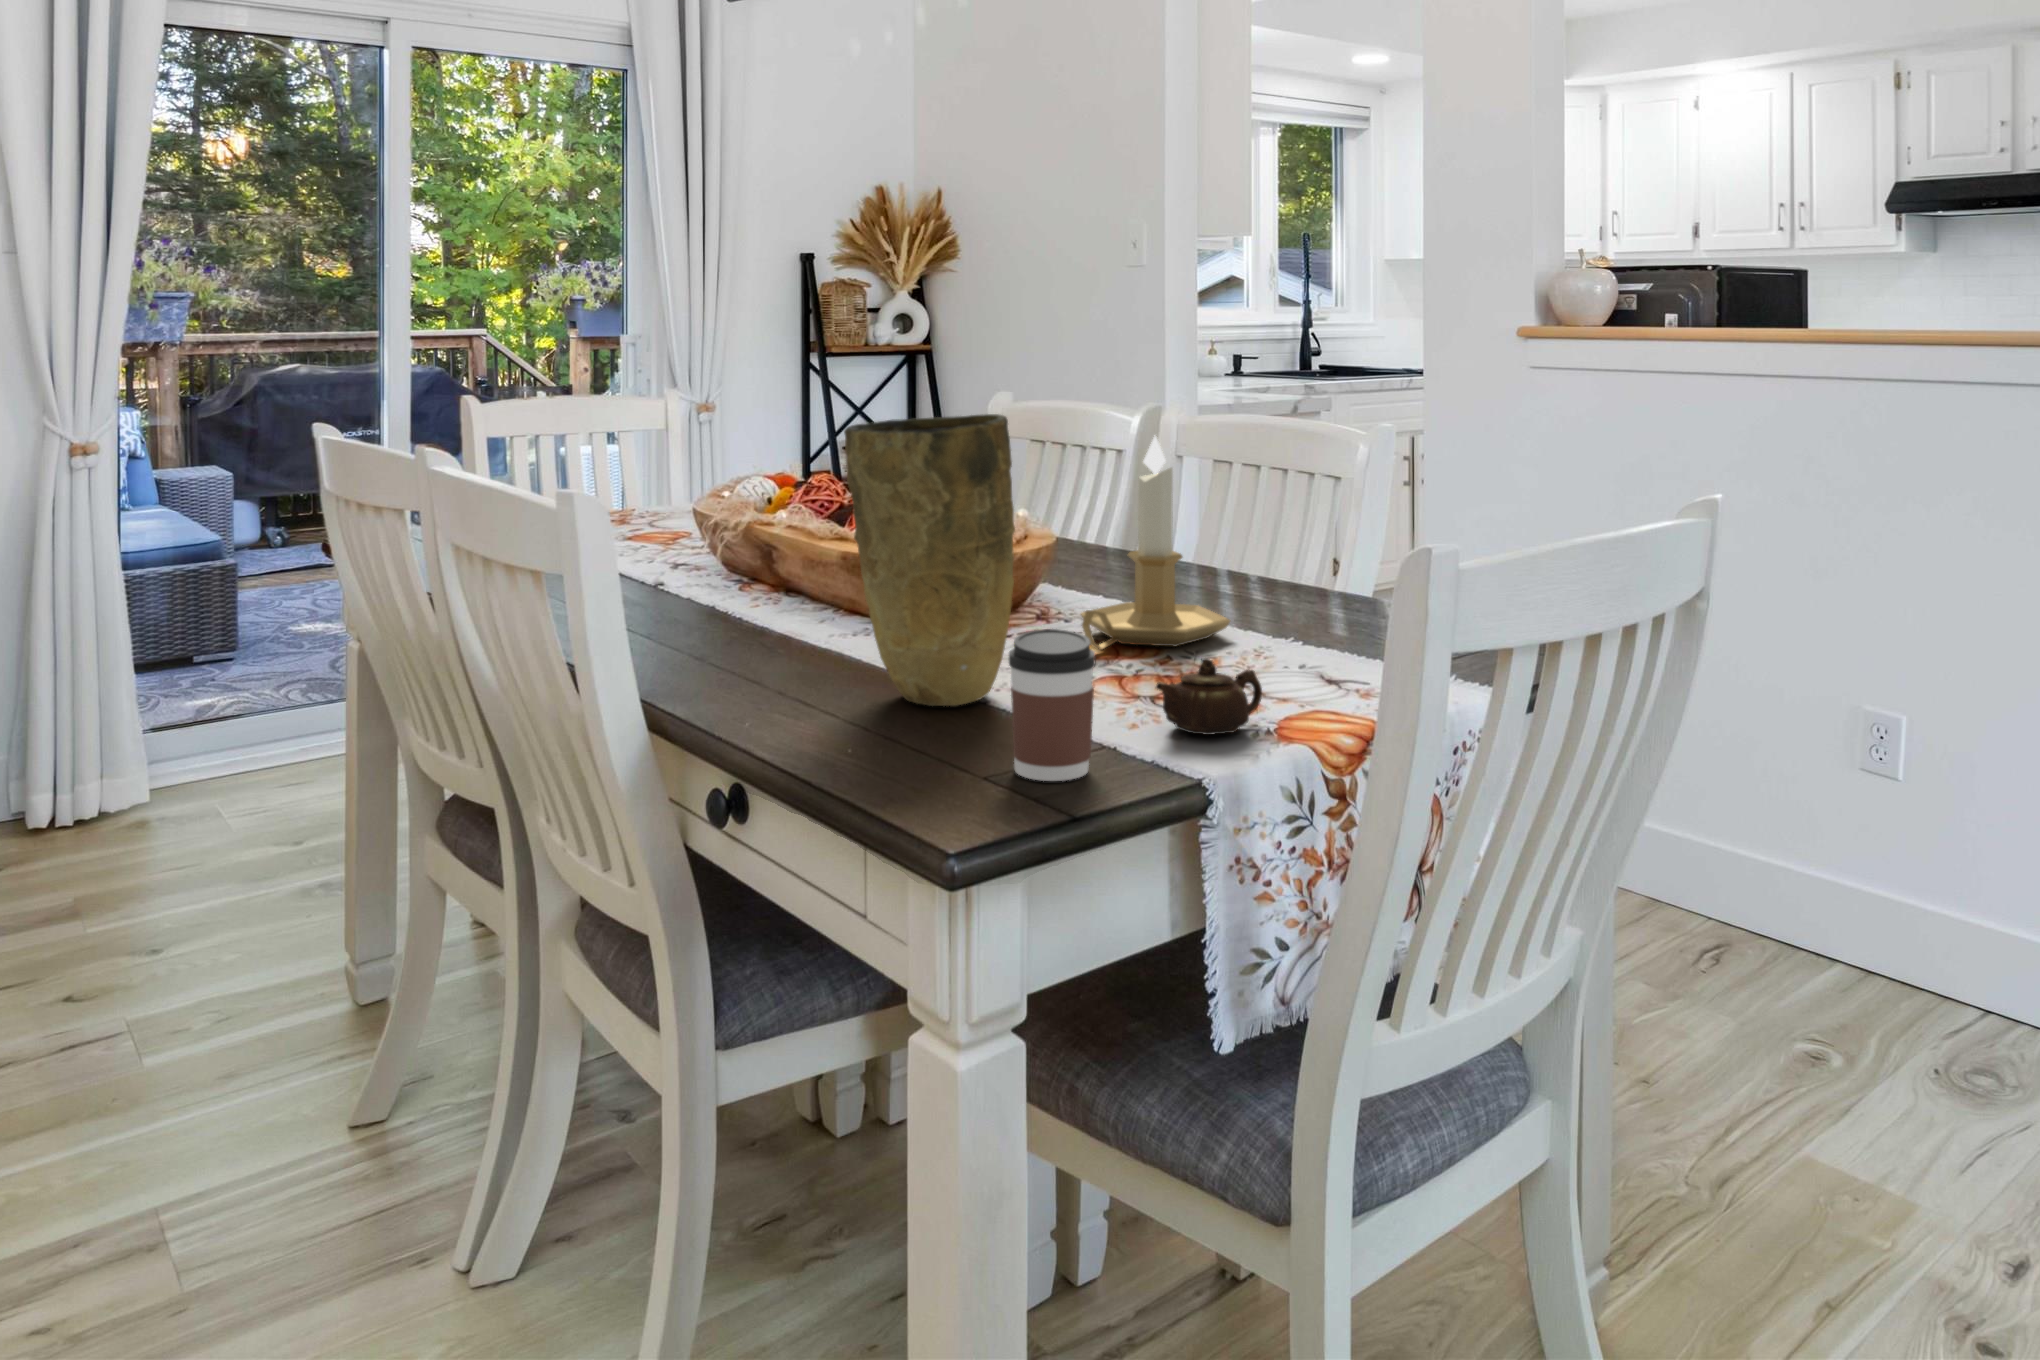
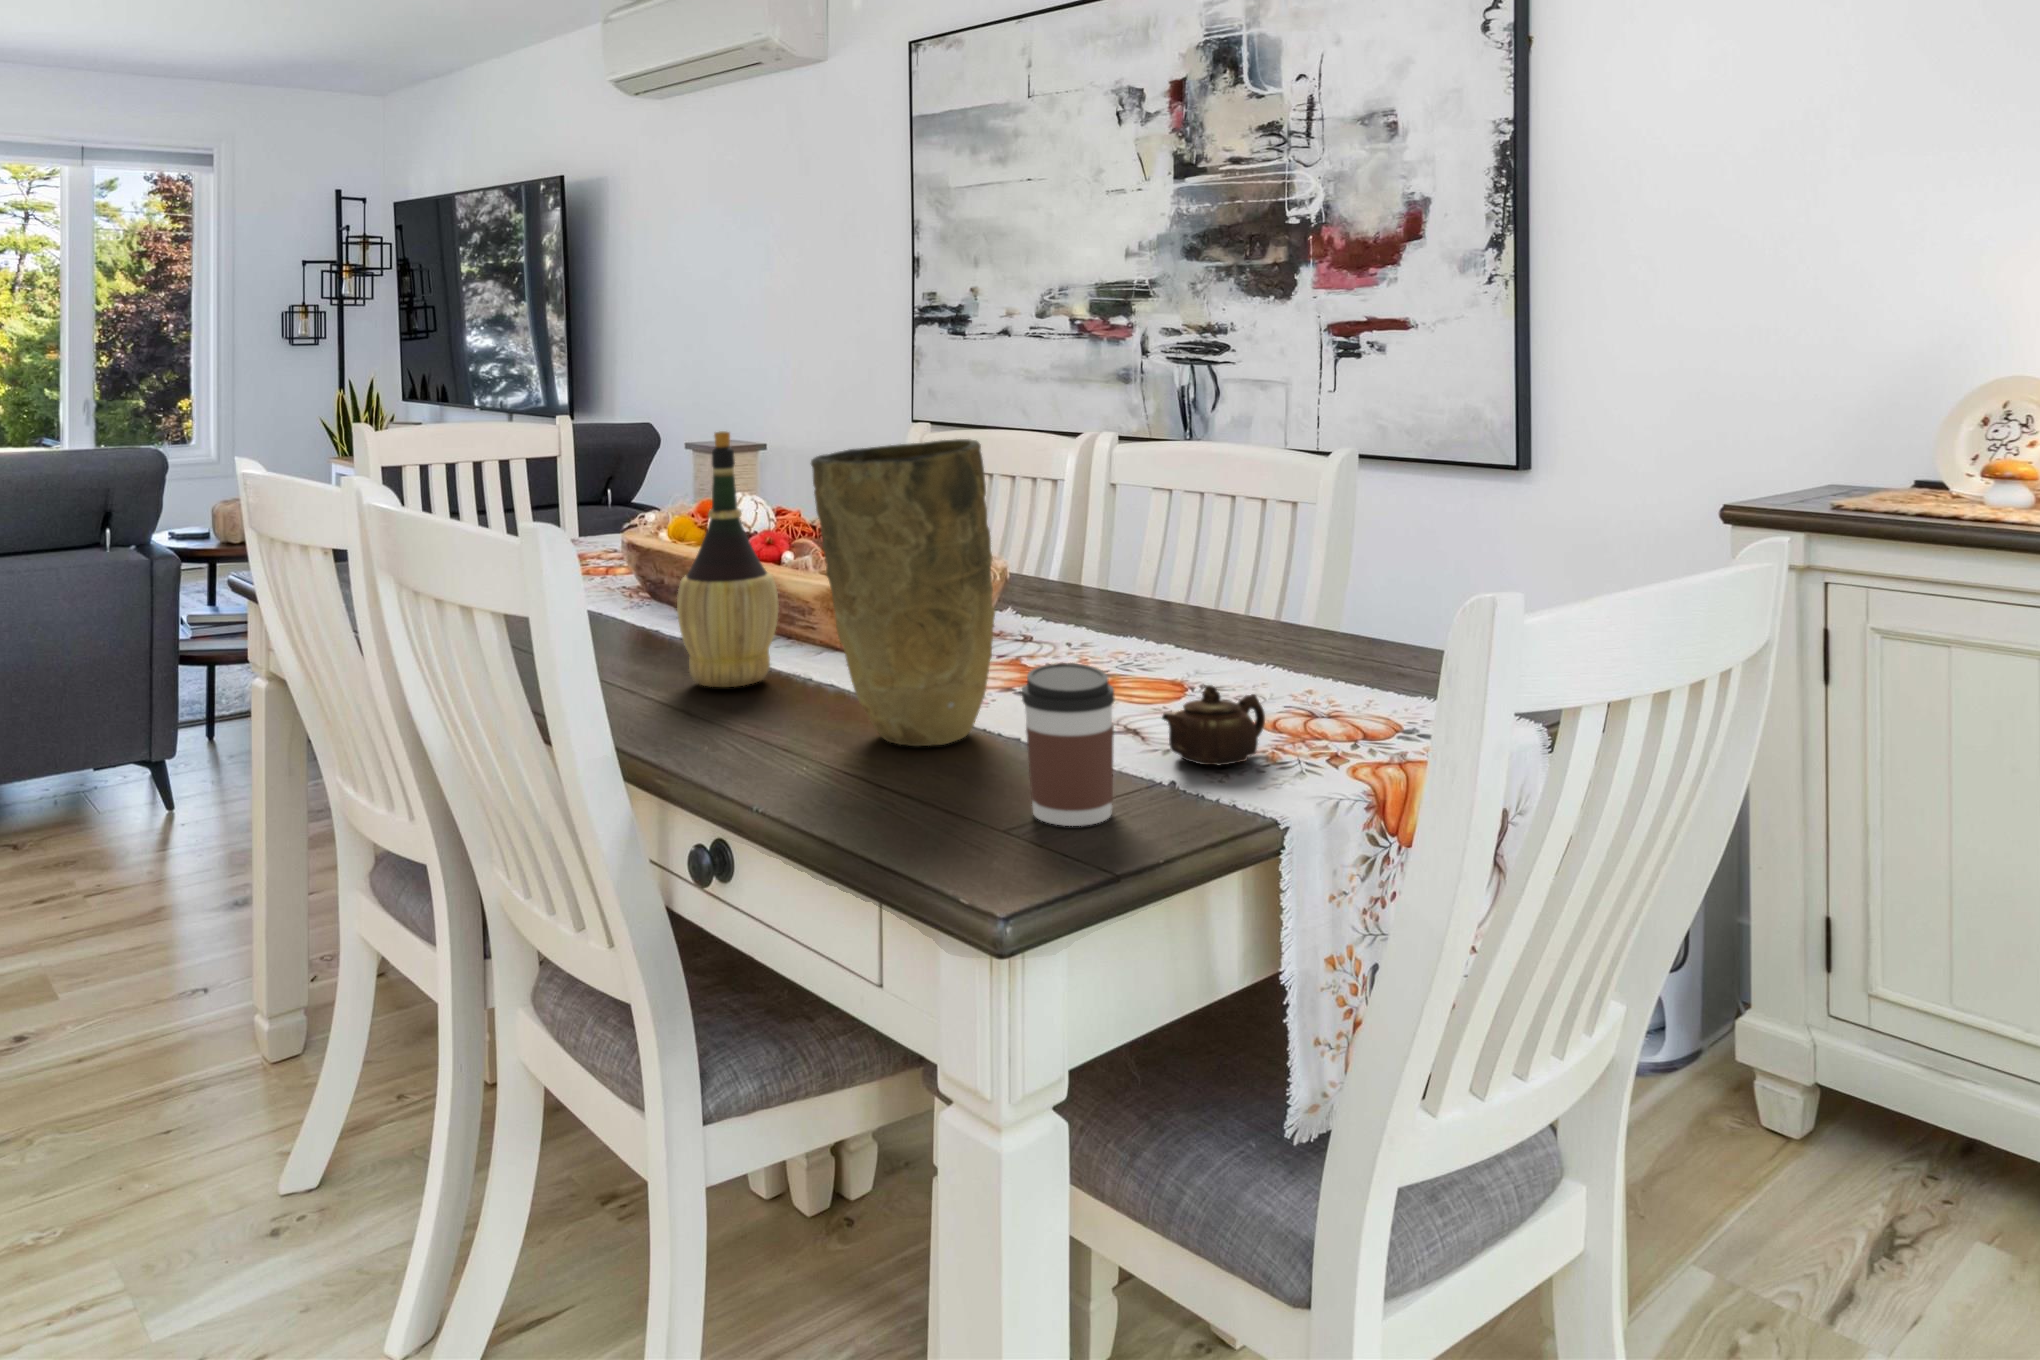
wine bottle: none [731,398,831,646] -> present [677,431,778,687]
candlestick: present [1081,436,1230,650] -> none [1032,453,1190,677]

